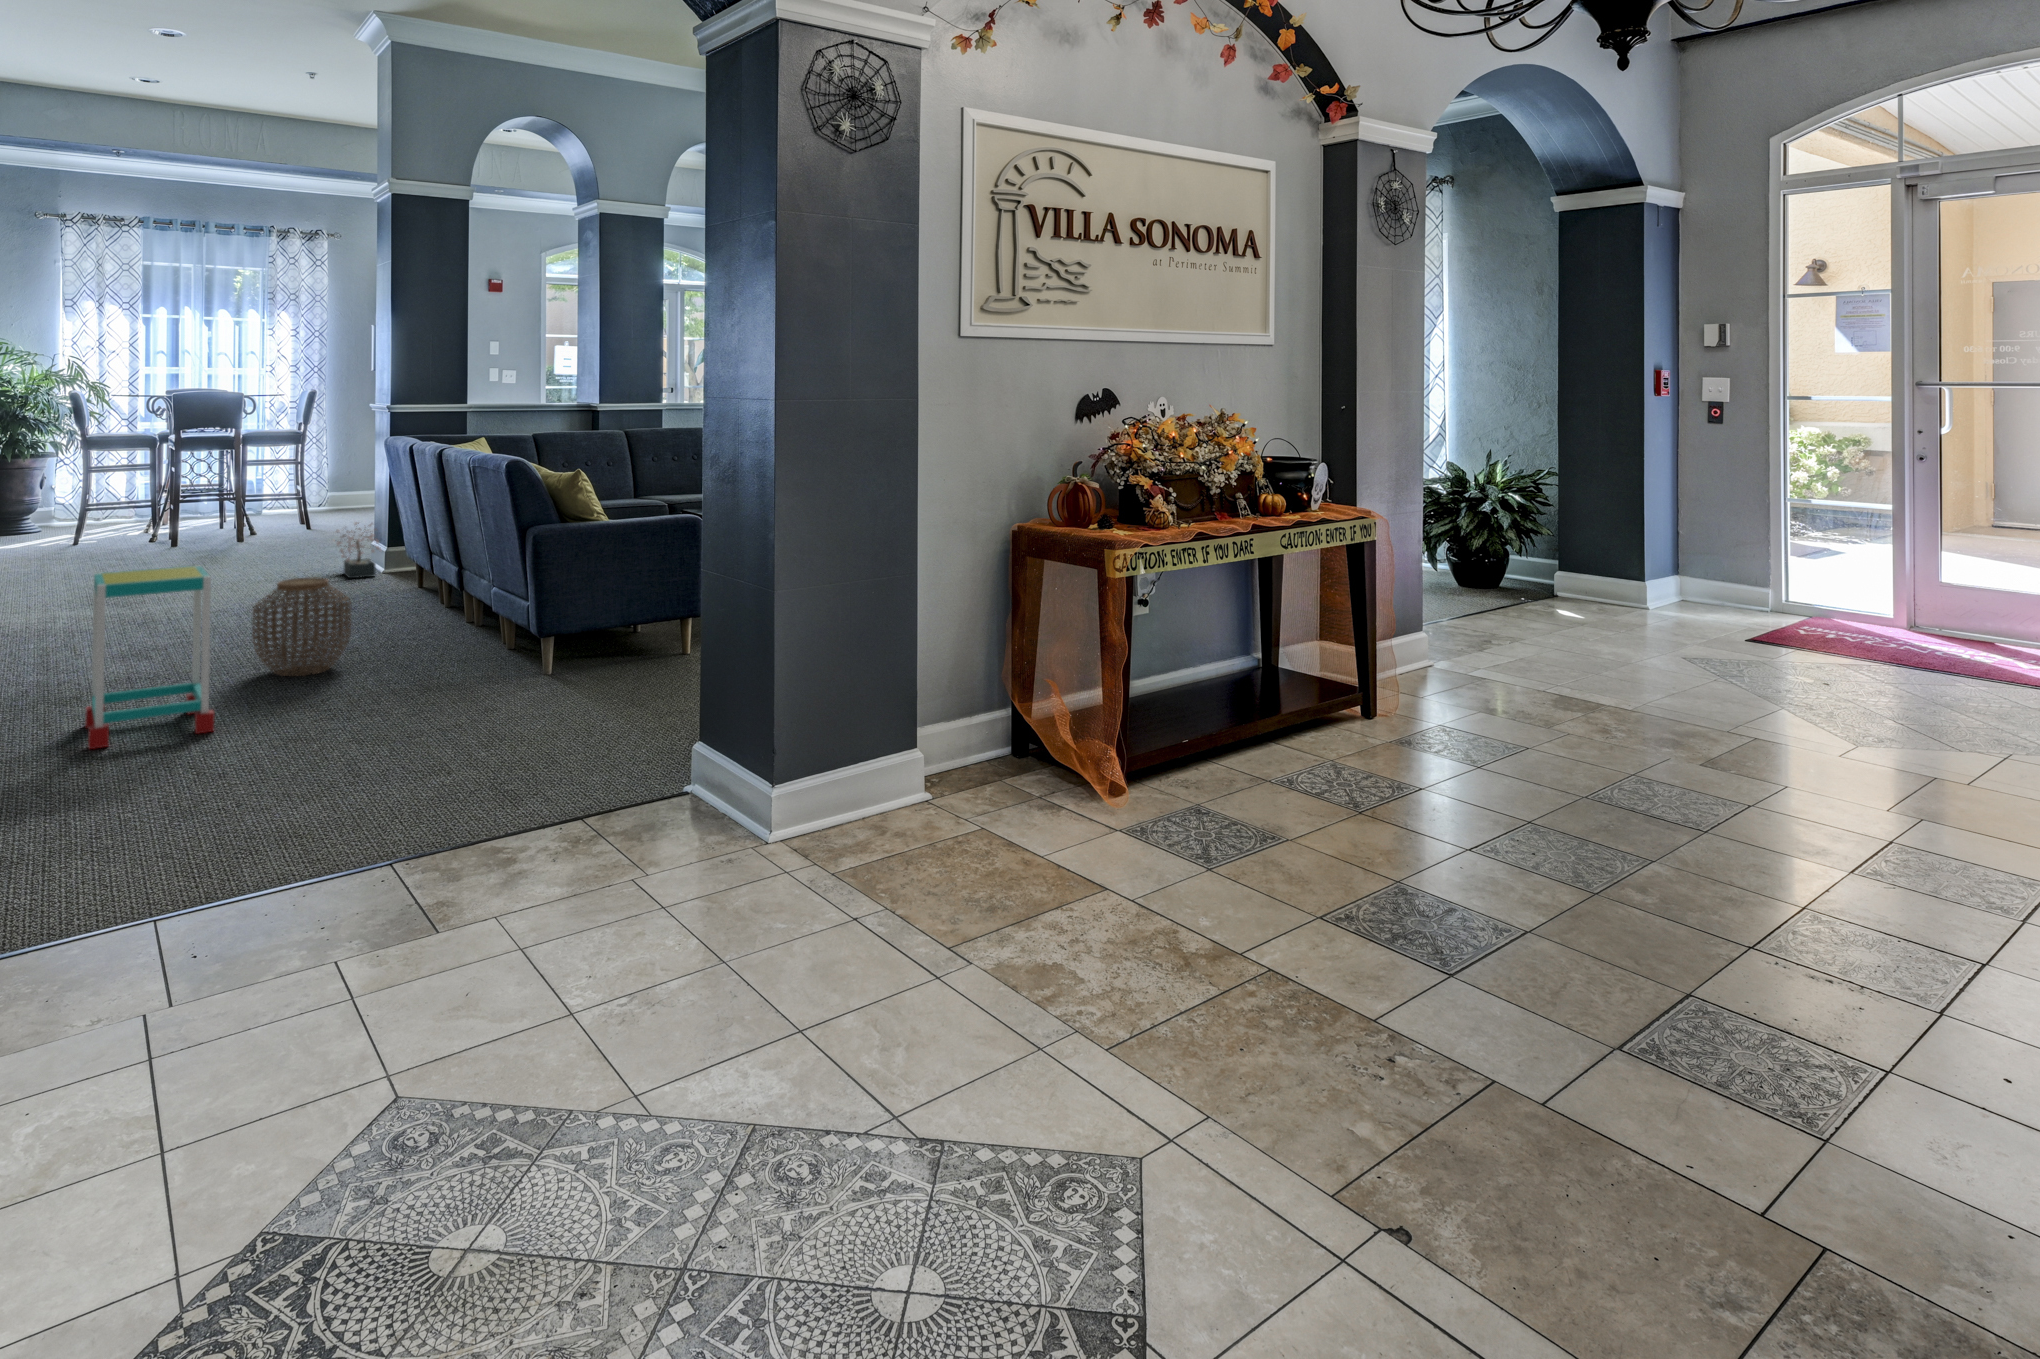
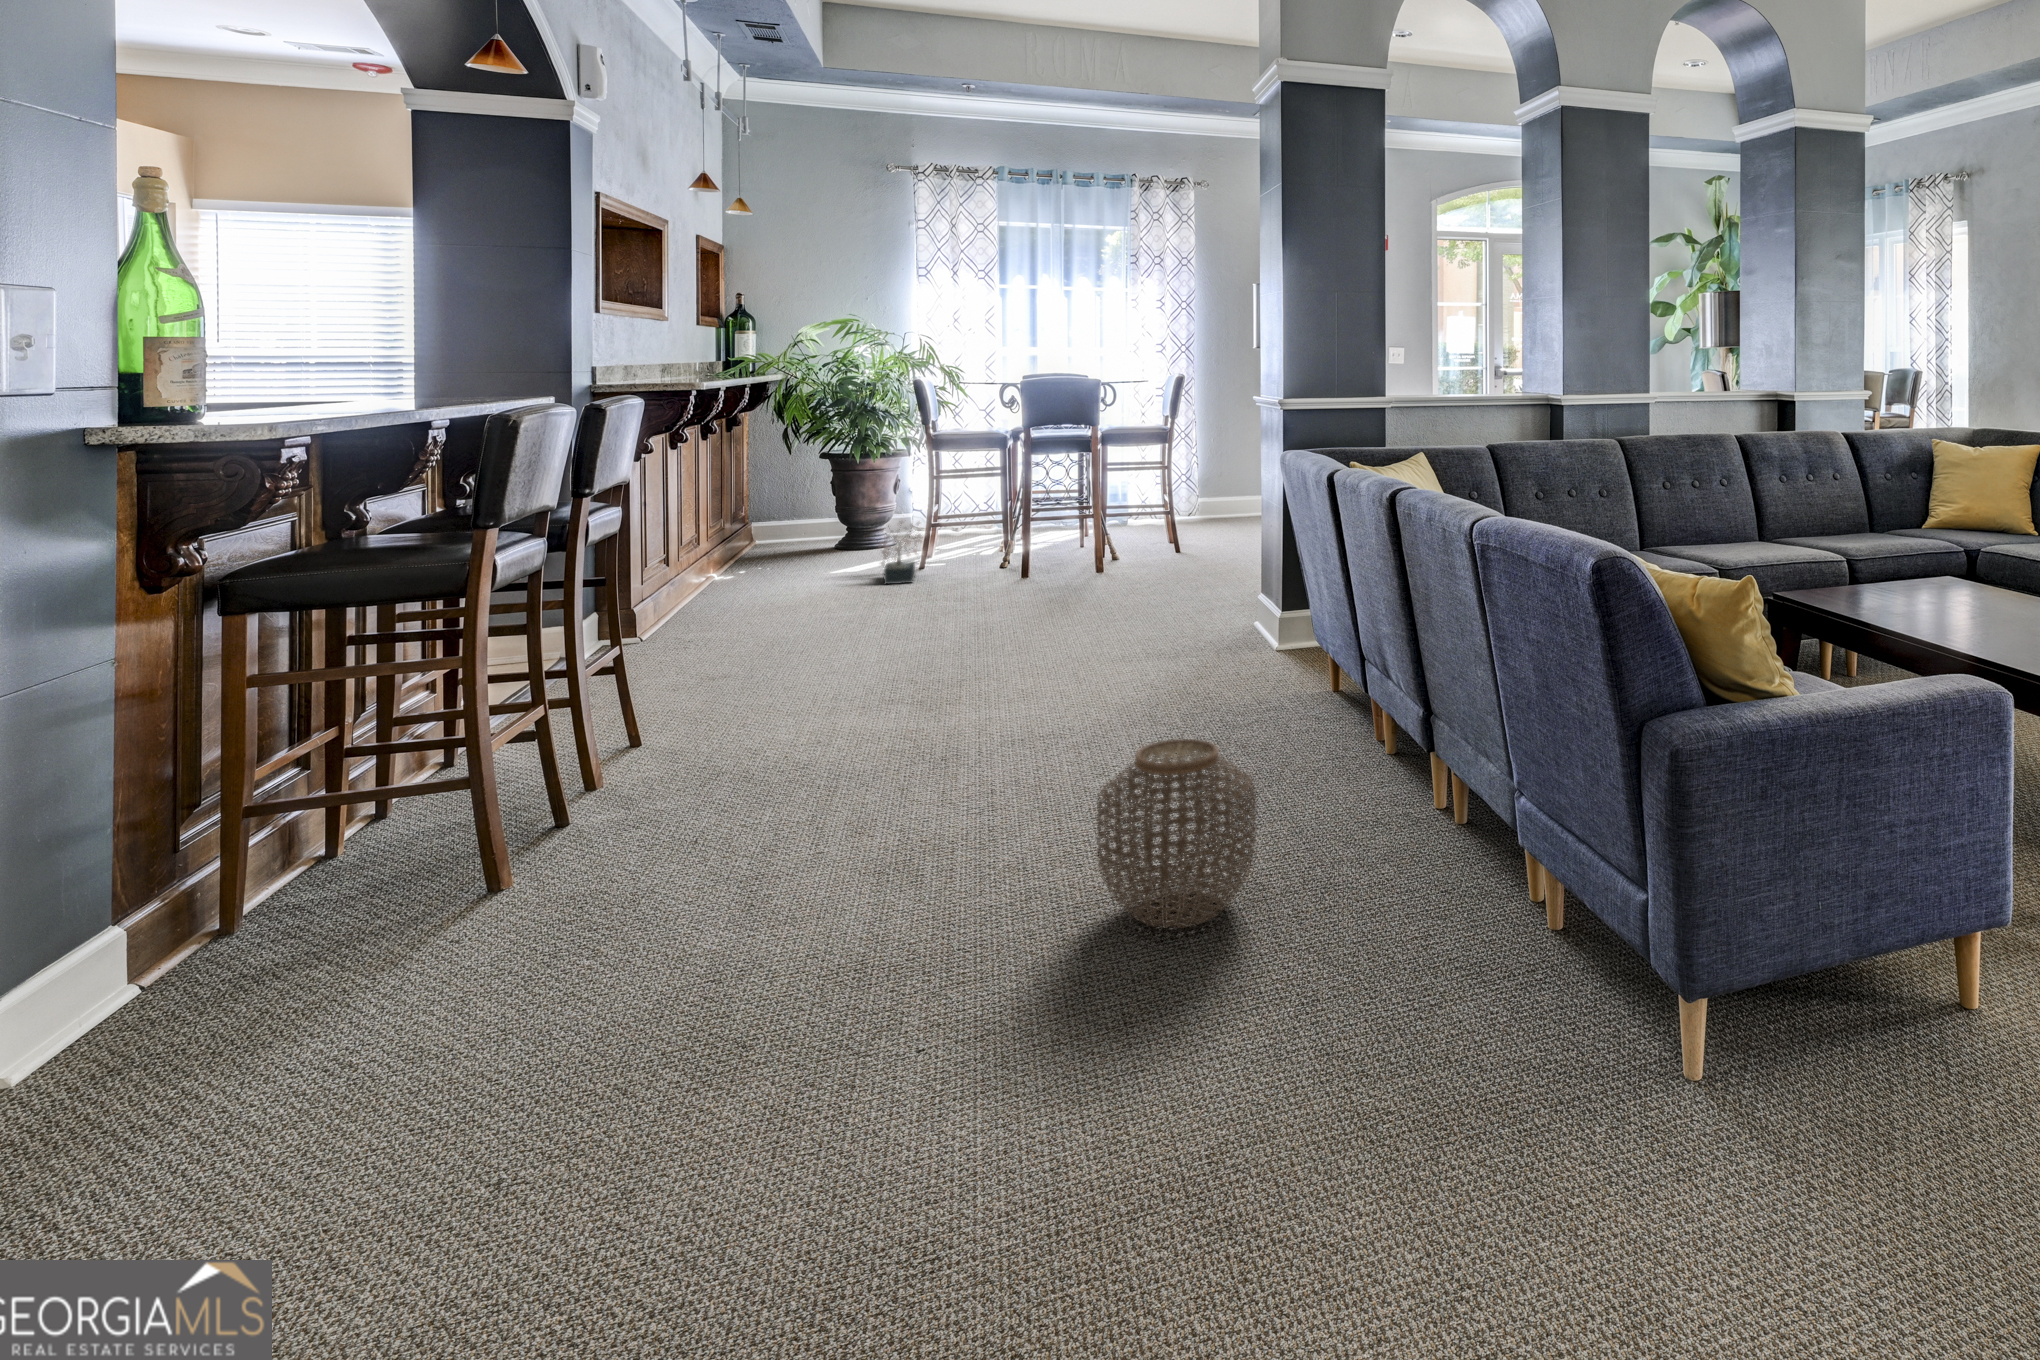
decorative plant: present [334,522,381,578] -> present [880,521,921,584]
side table: present [85,566,215,749] -> none [777,763,1016,1196]

